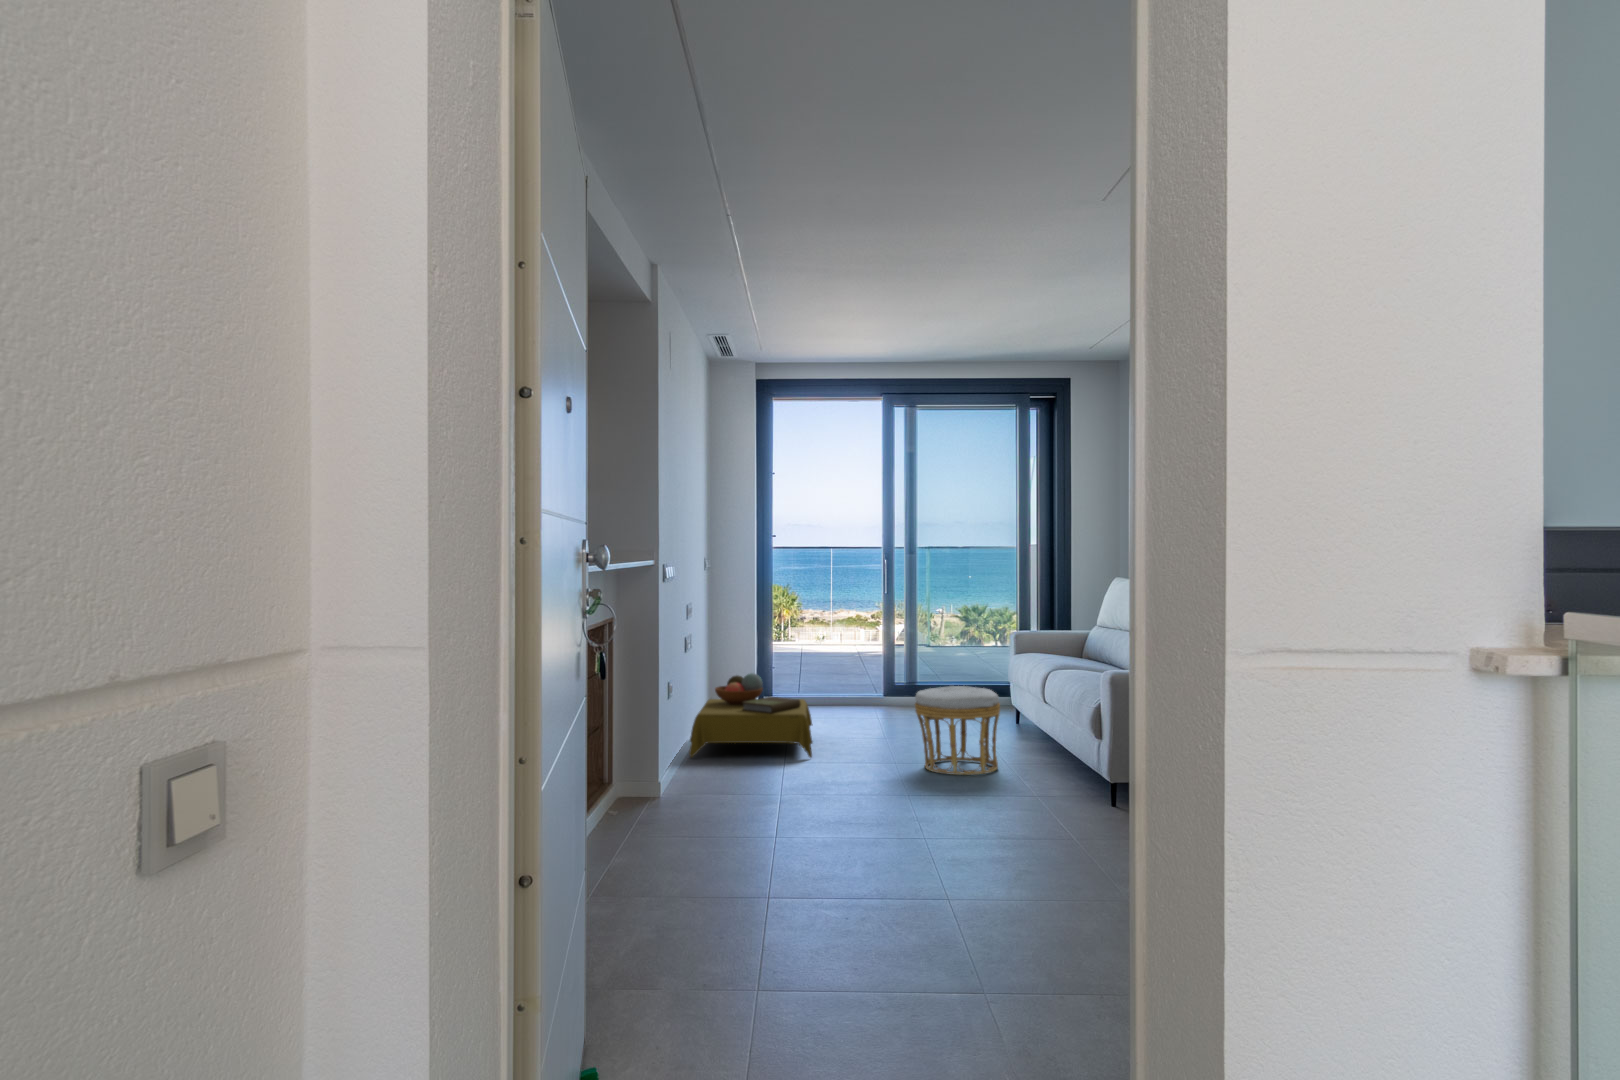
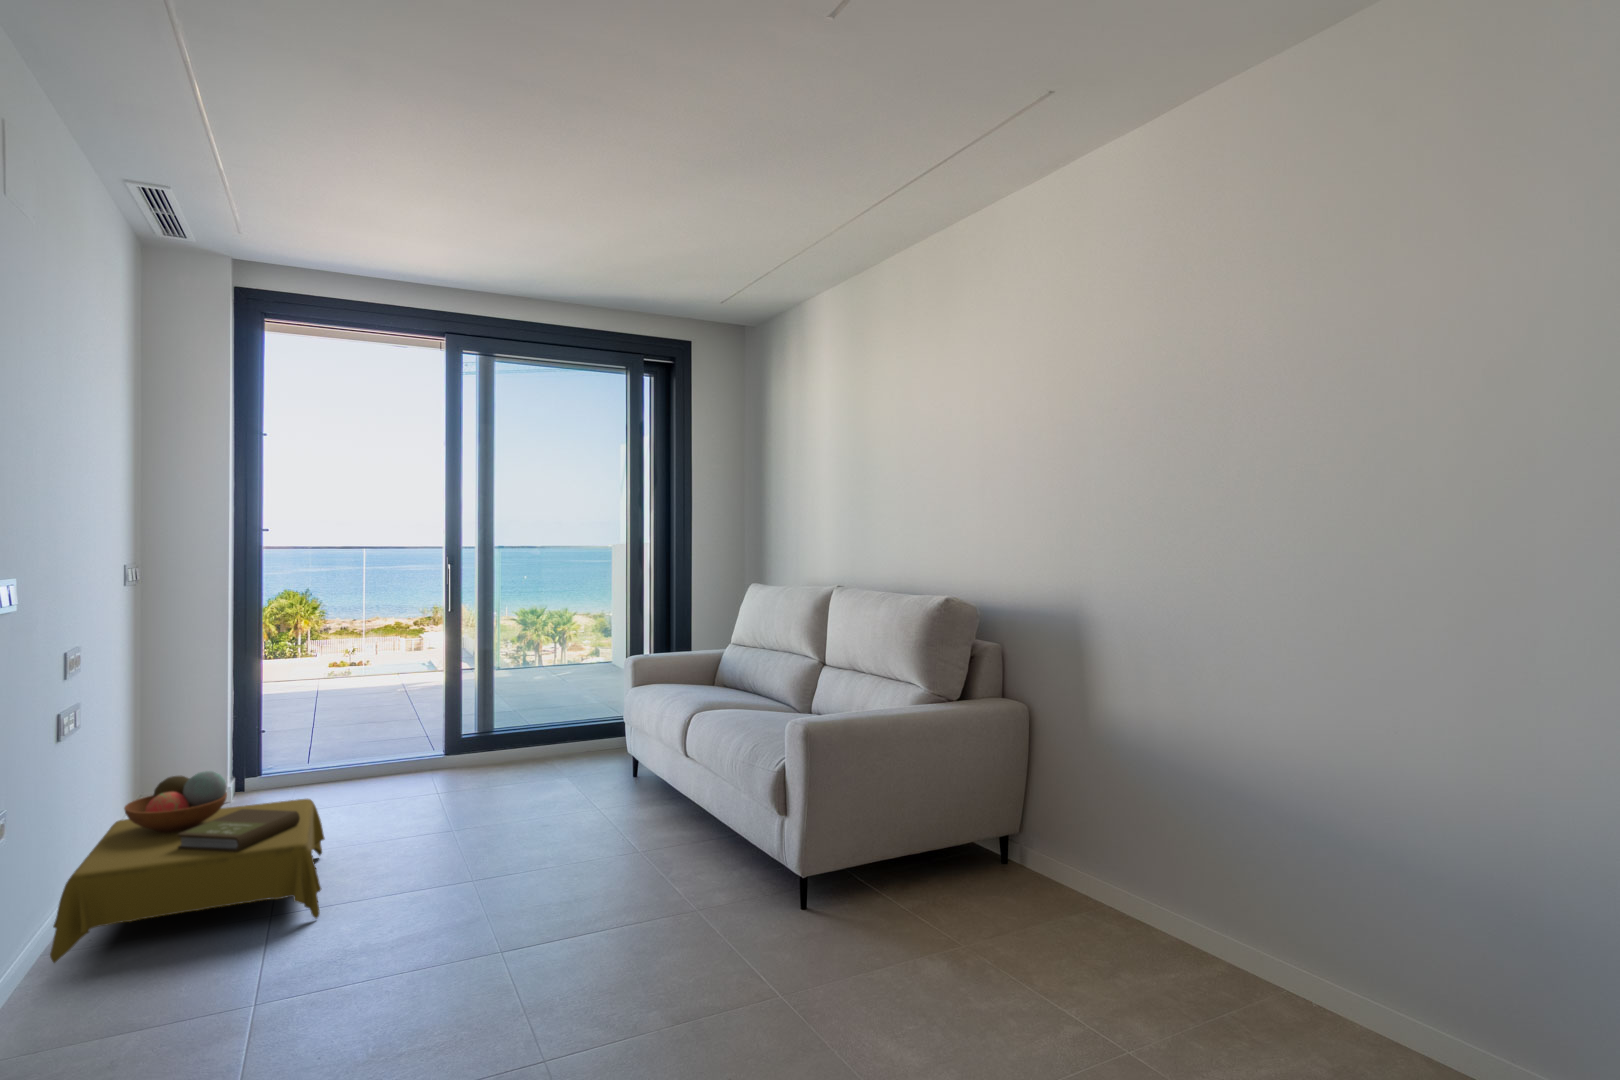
ottoman: present [915,686,1000,775] -> none [506,767,642,922]

